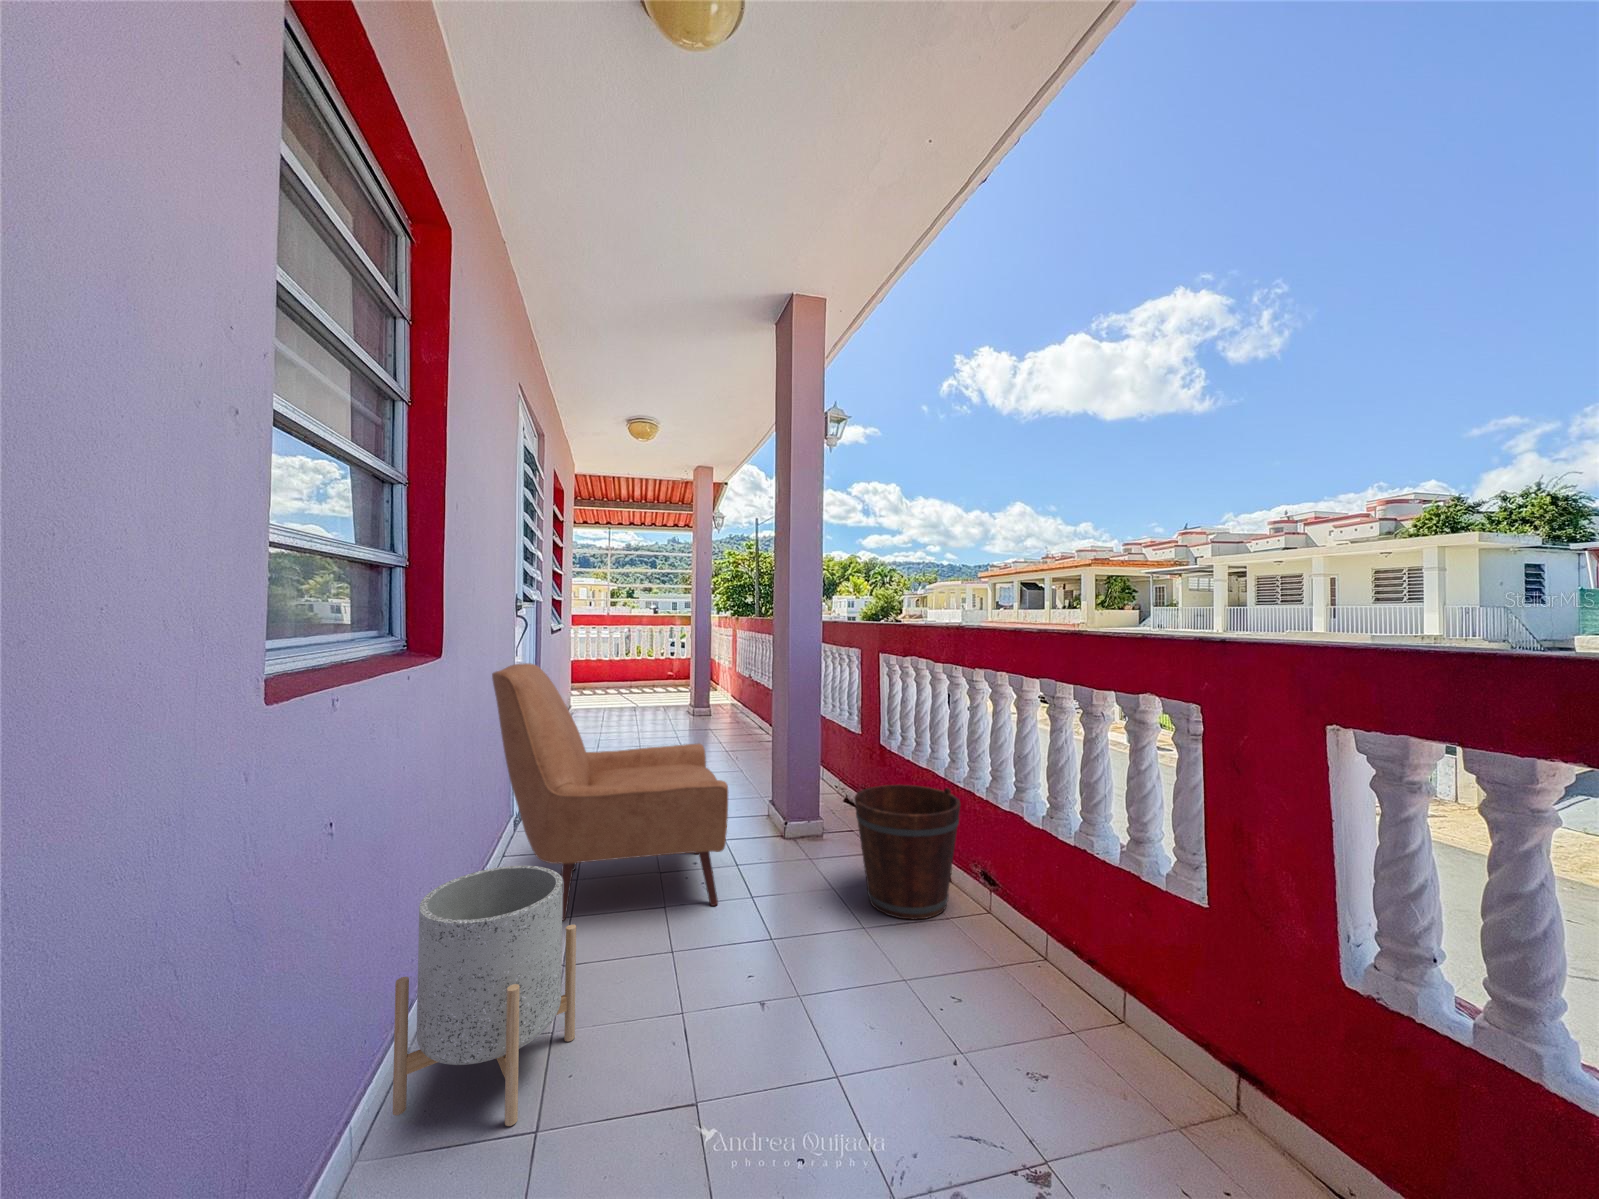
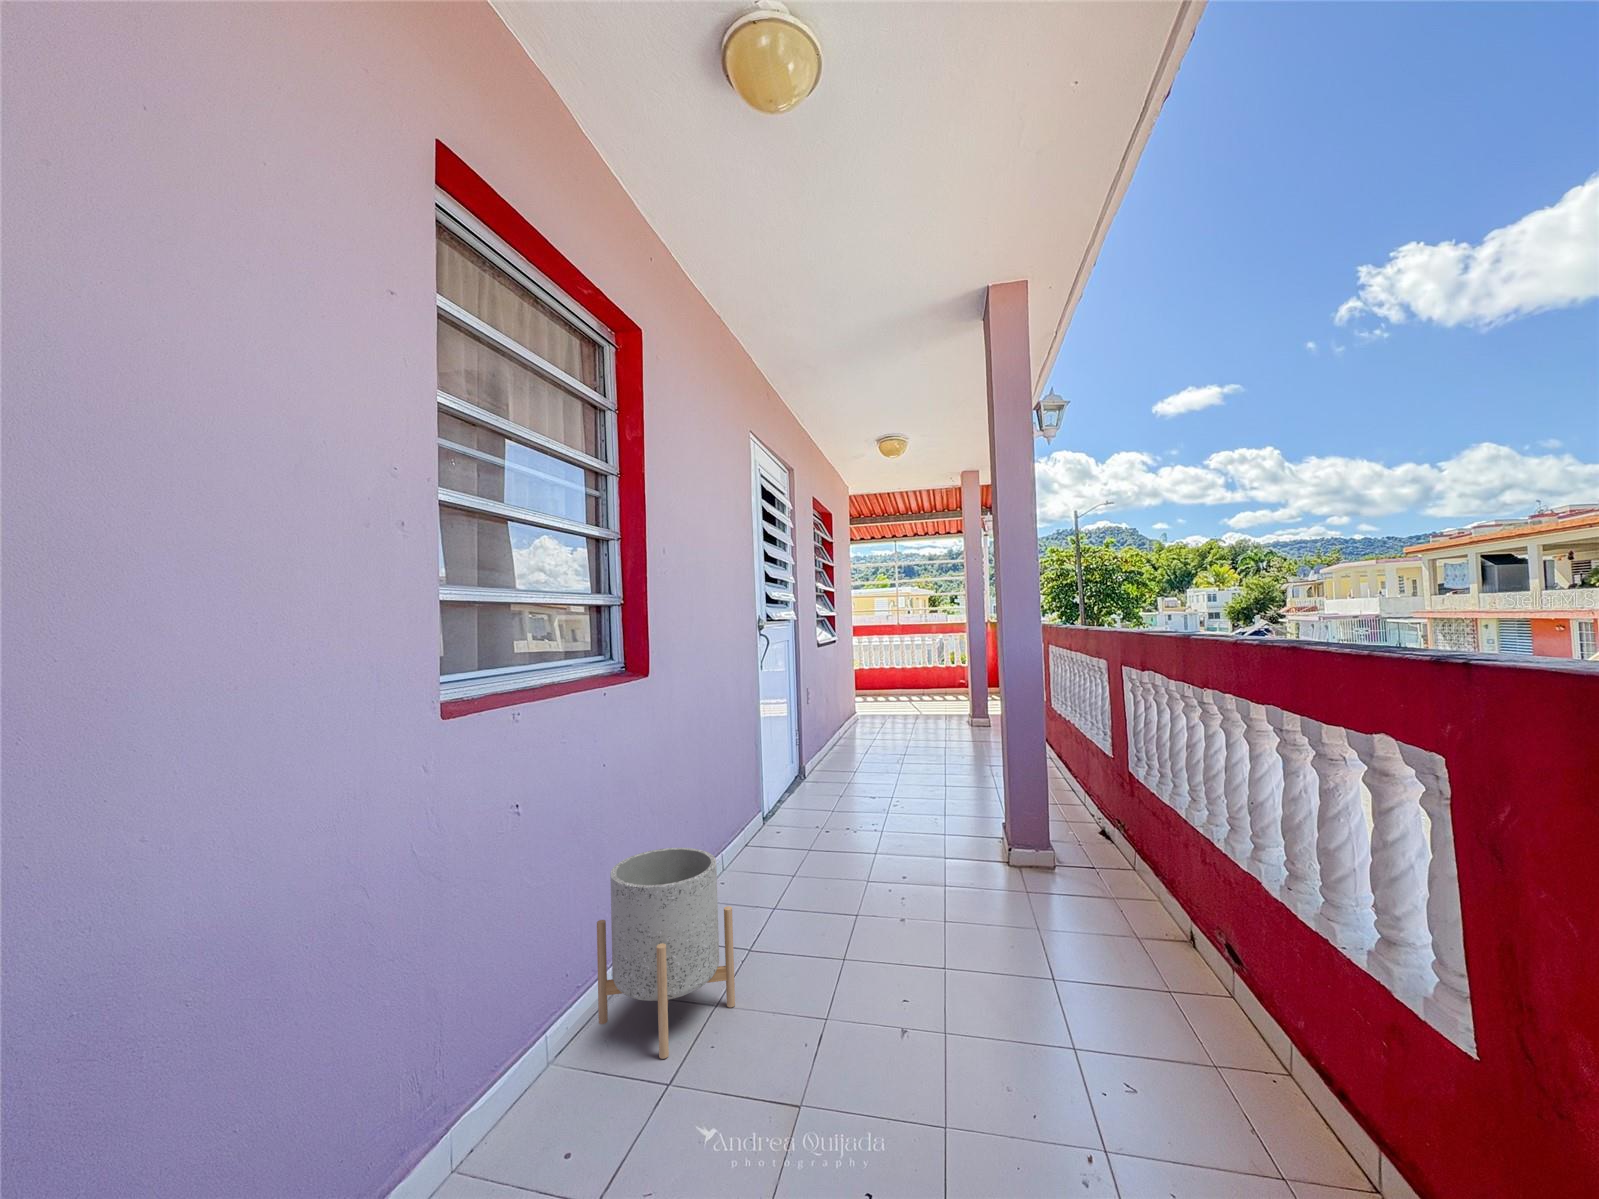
chair: present [492,663,728,921] -> none [710,677,918,920]
bucket: present [854,785,960,919] -> none [1048,820,1187,987]

